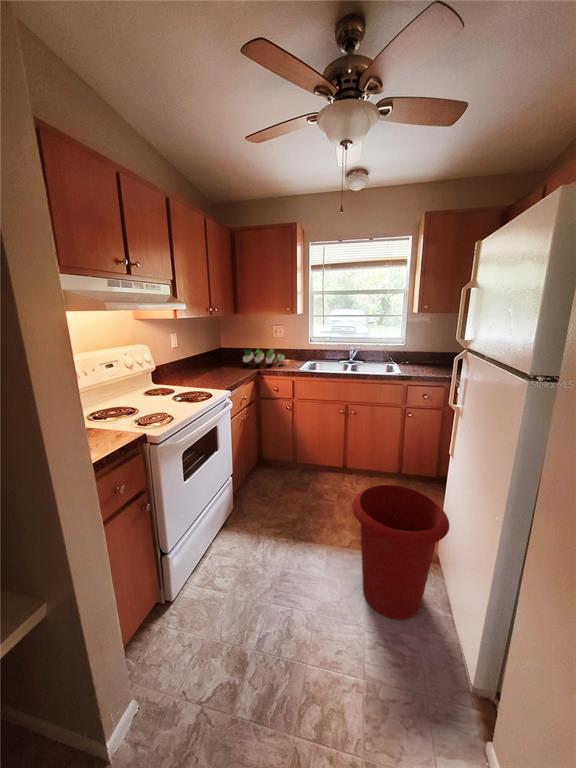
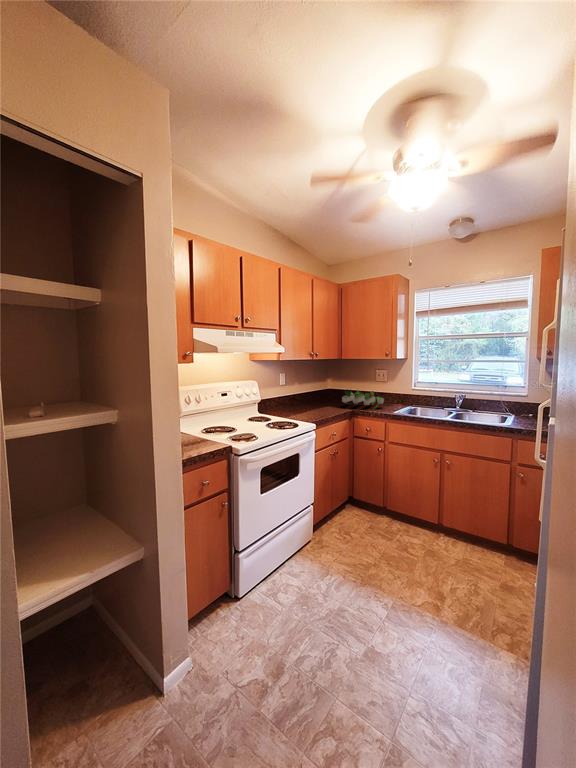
waste bin: present [352,485,450,620] -> none [407,540,524,707]

